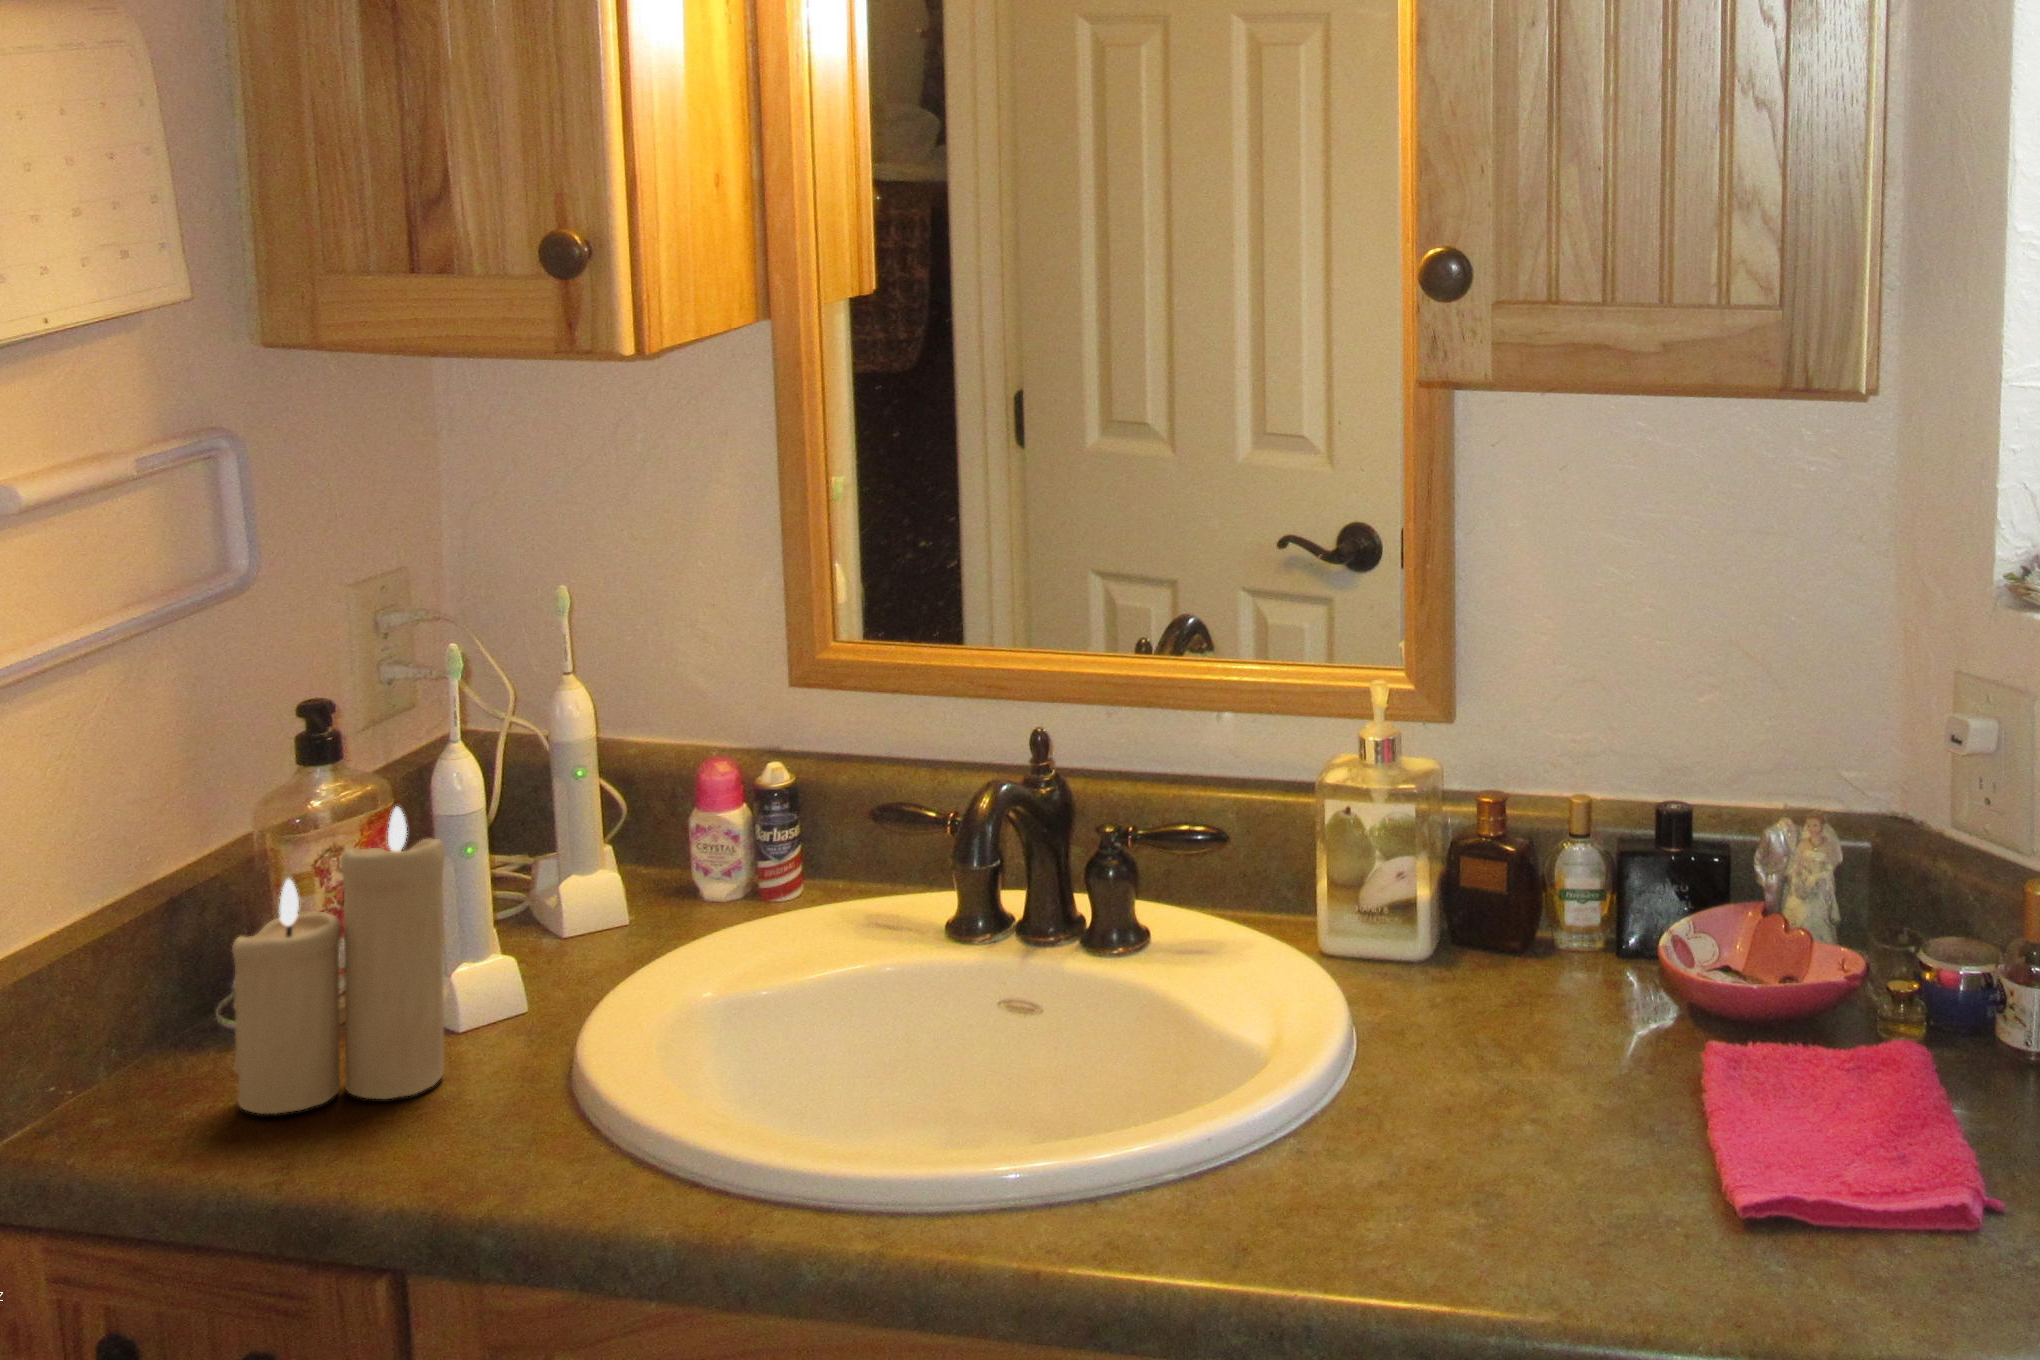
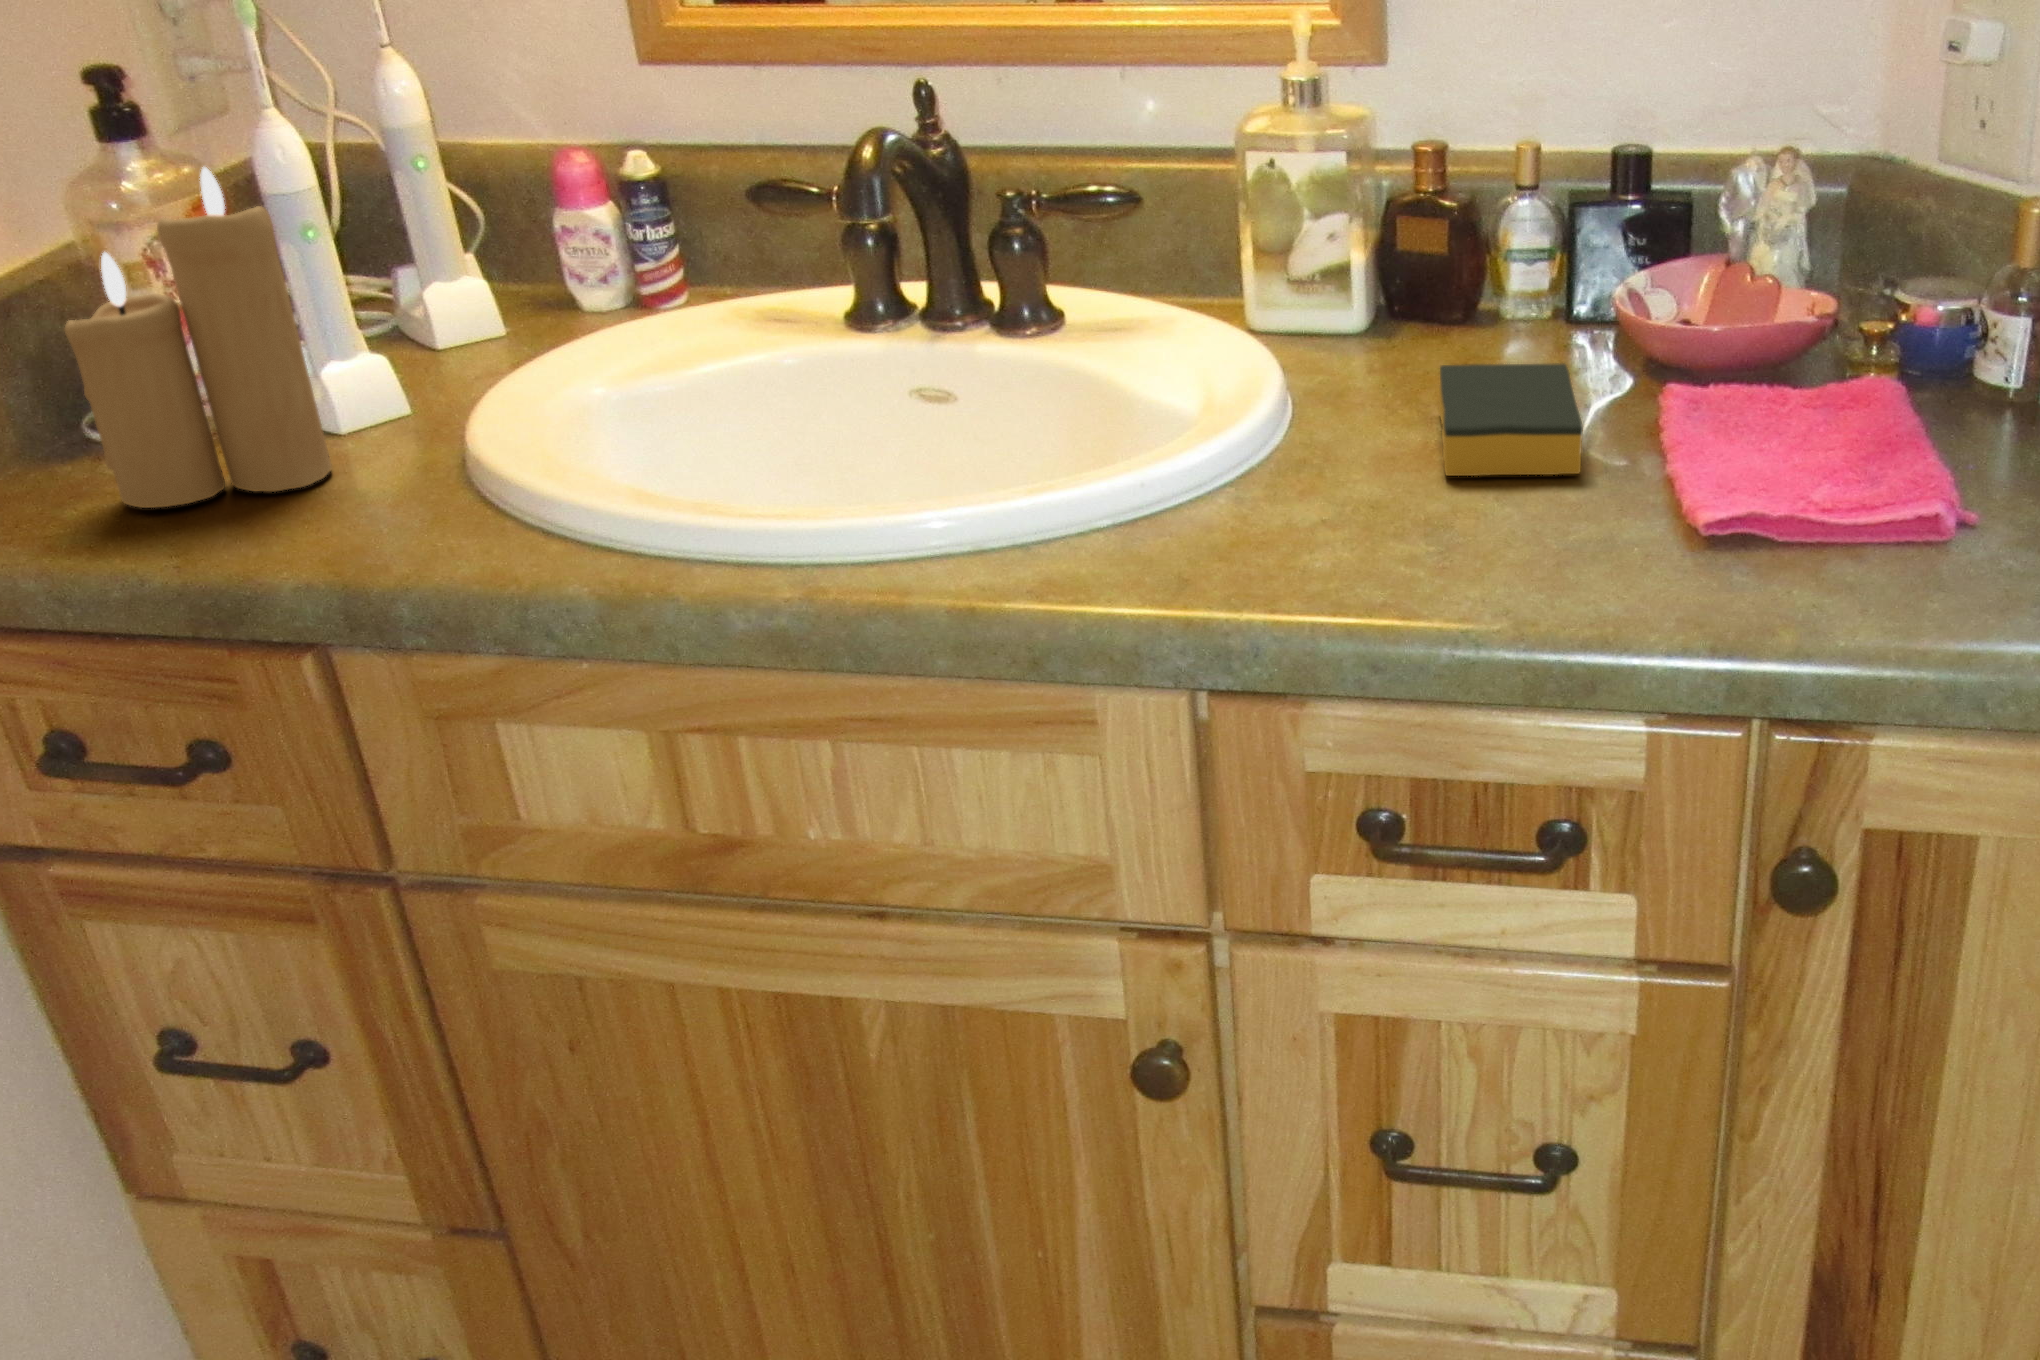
sponge: none [1494,1012,1628,1134] -> present [1439,363,1583,476]

